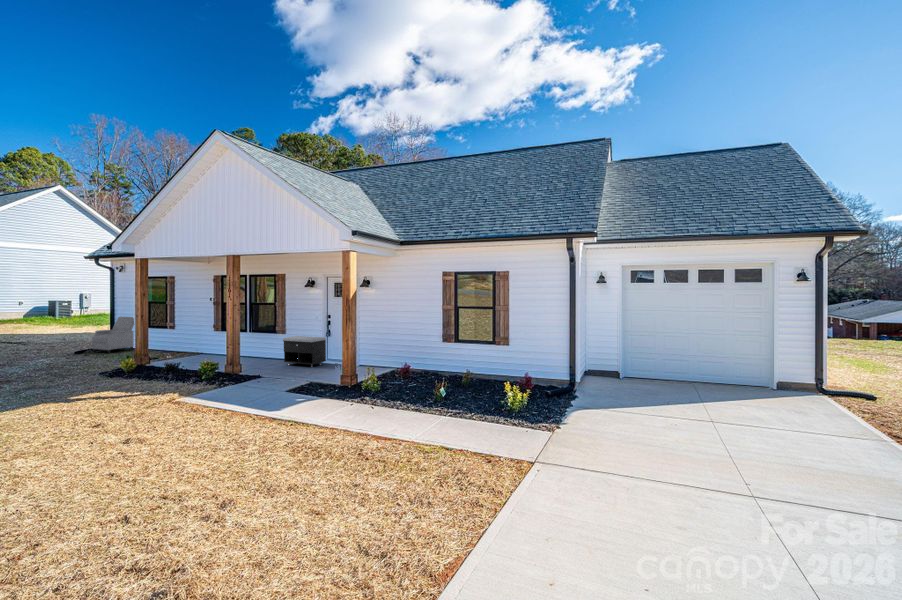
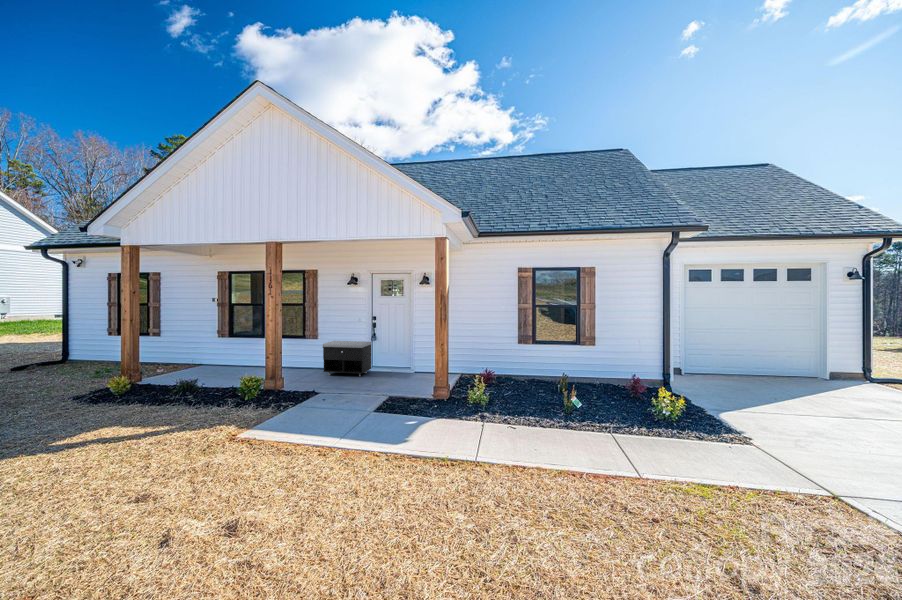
chair: present [92,316,134,353] -> none [40,322,101,369]

